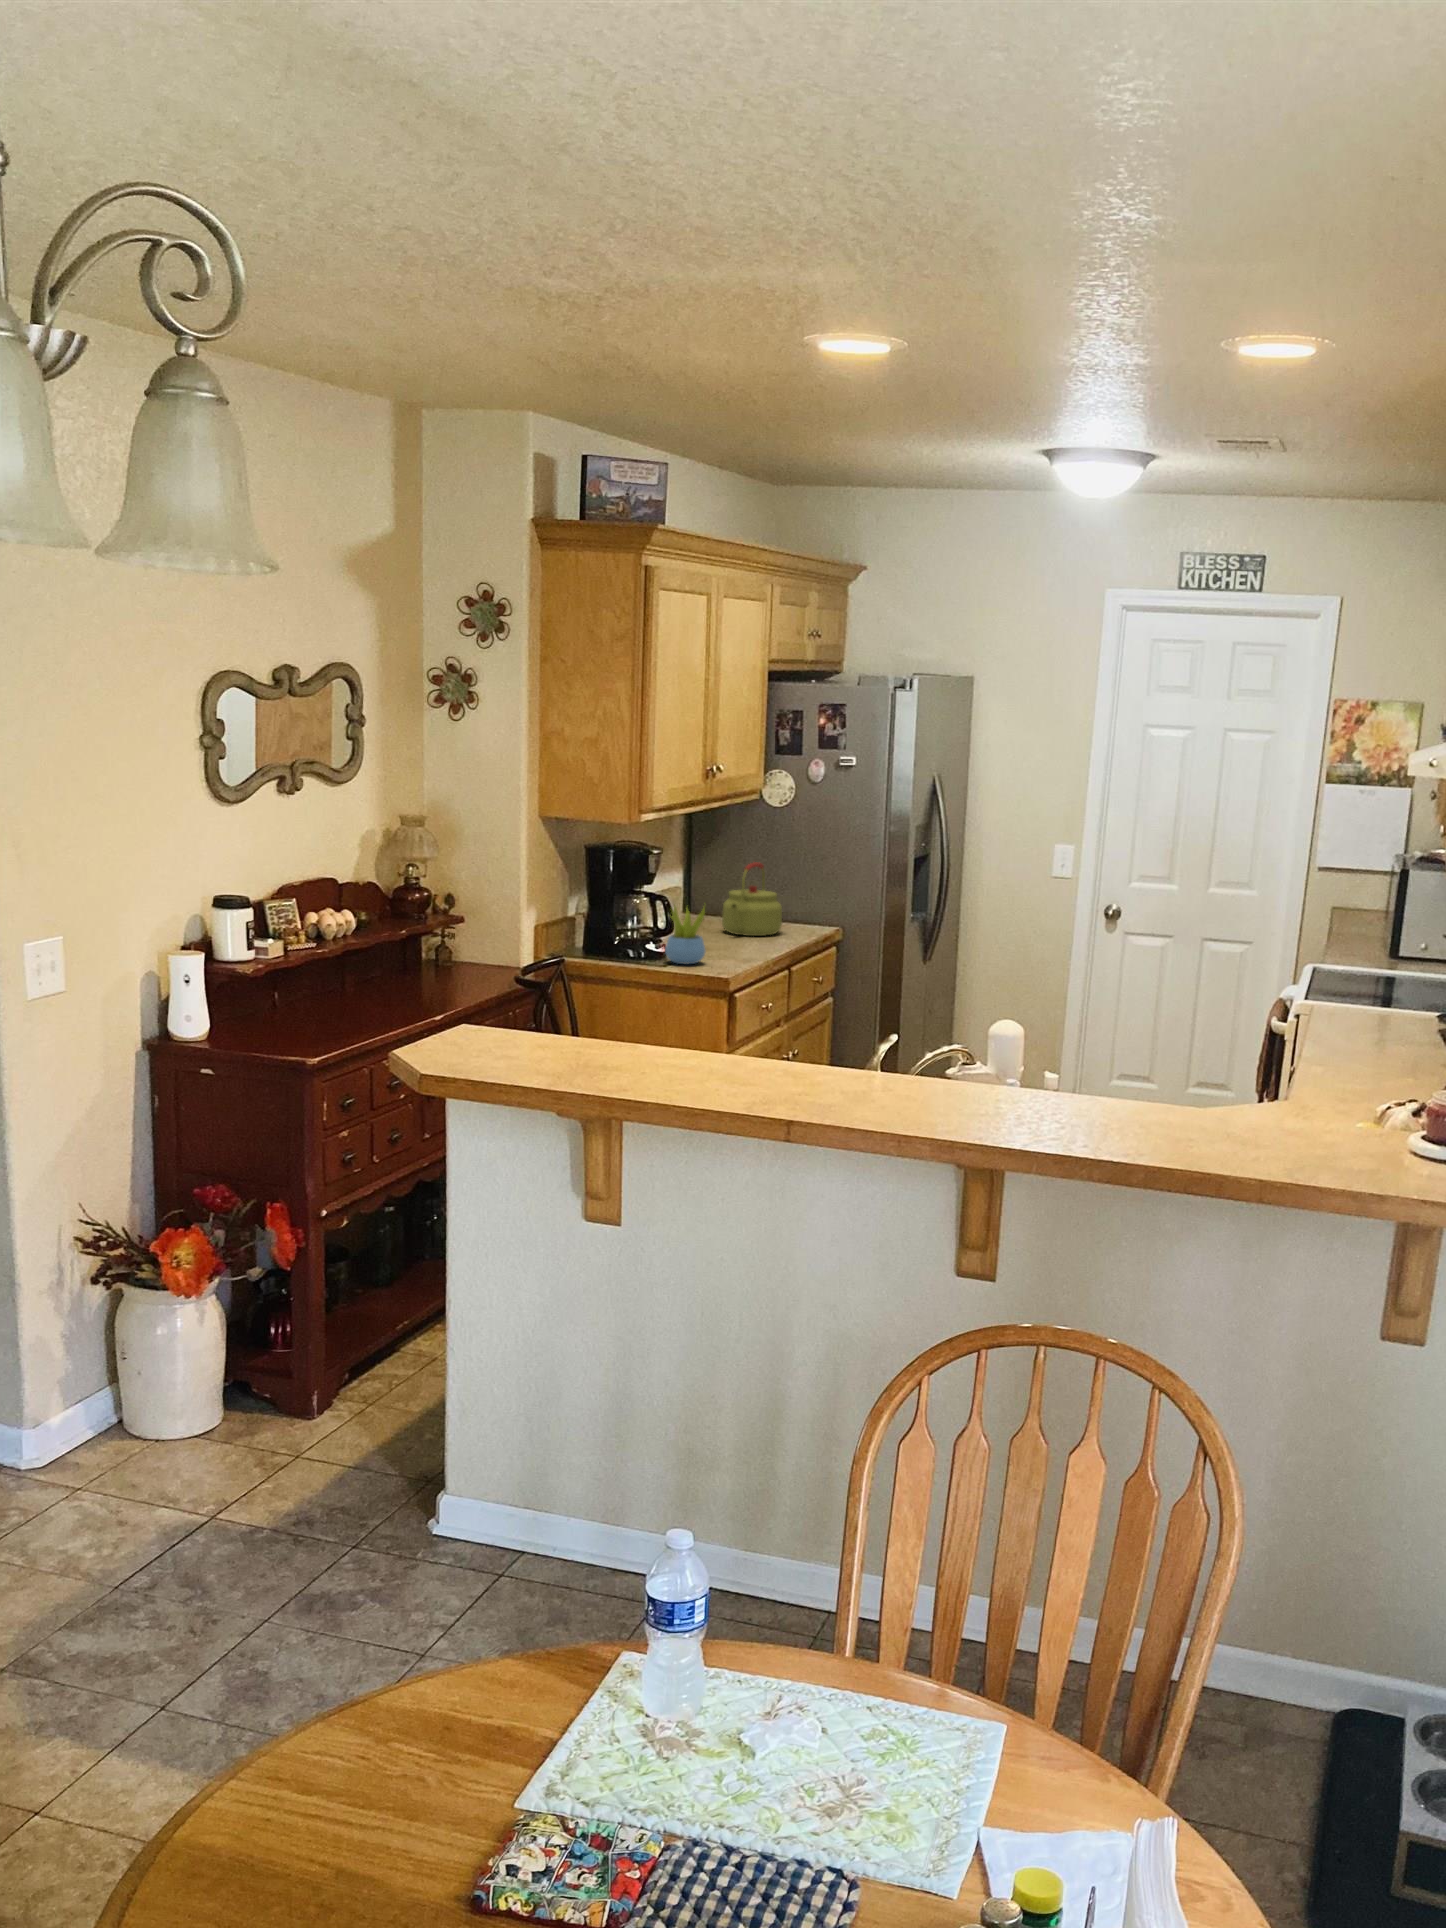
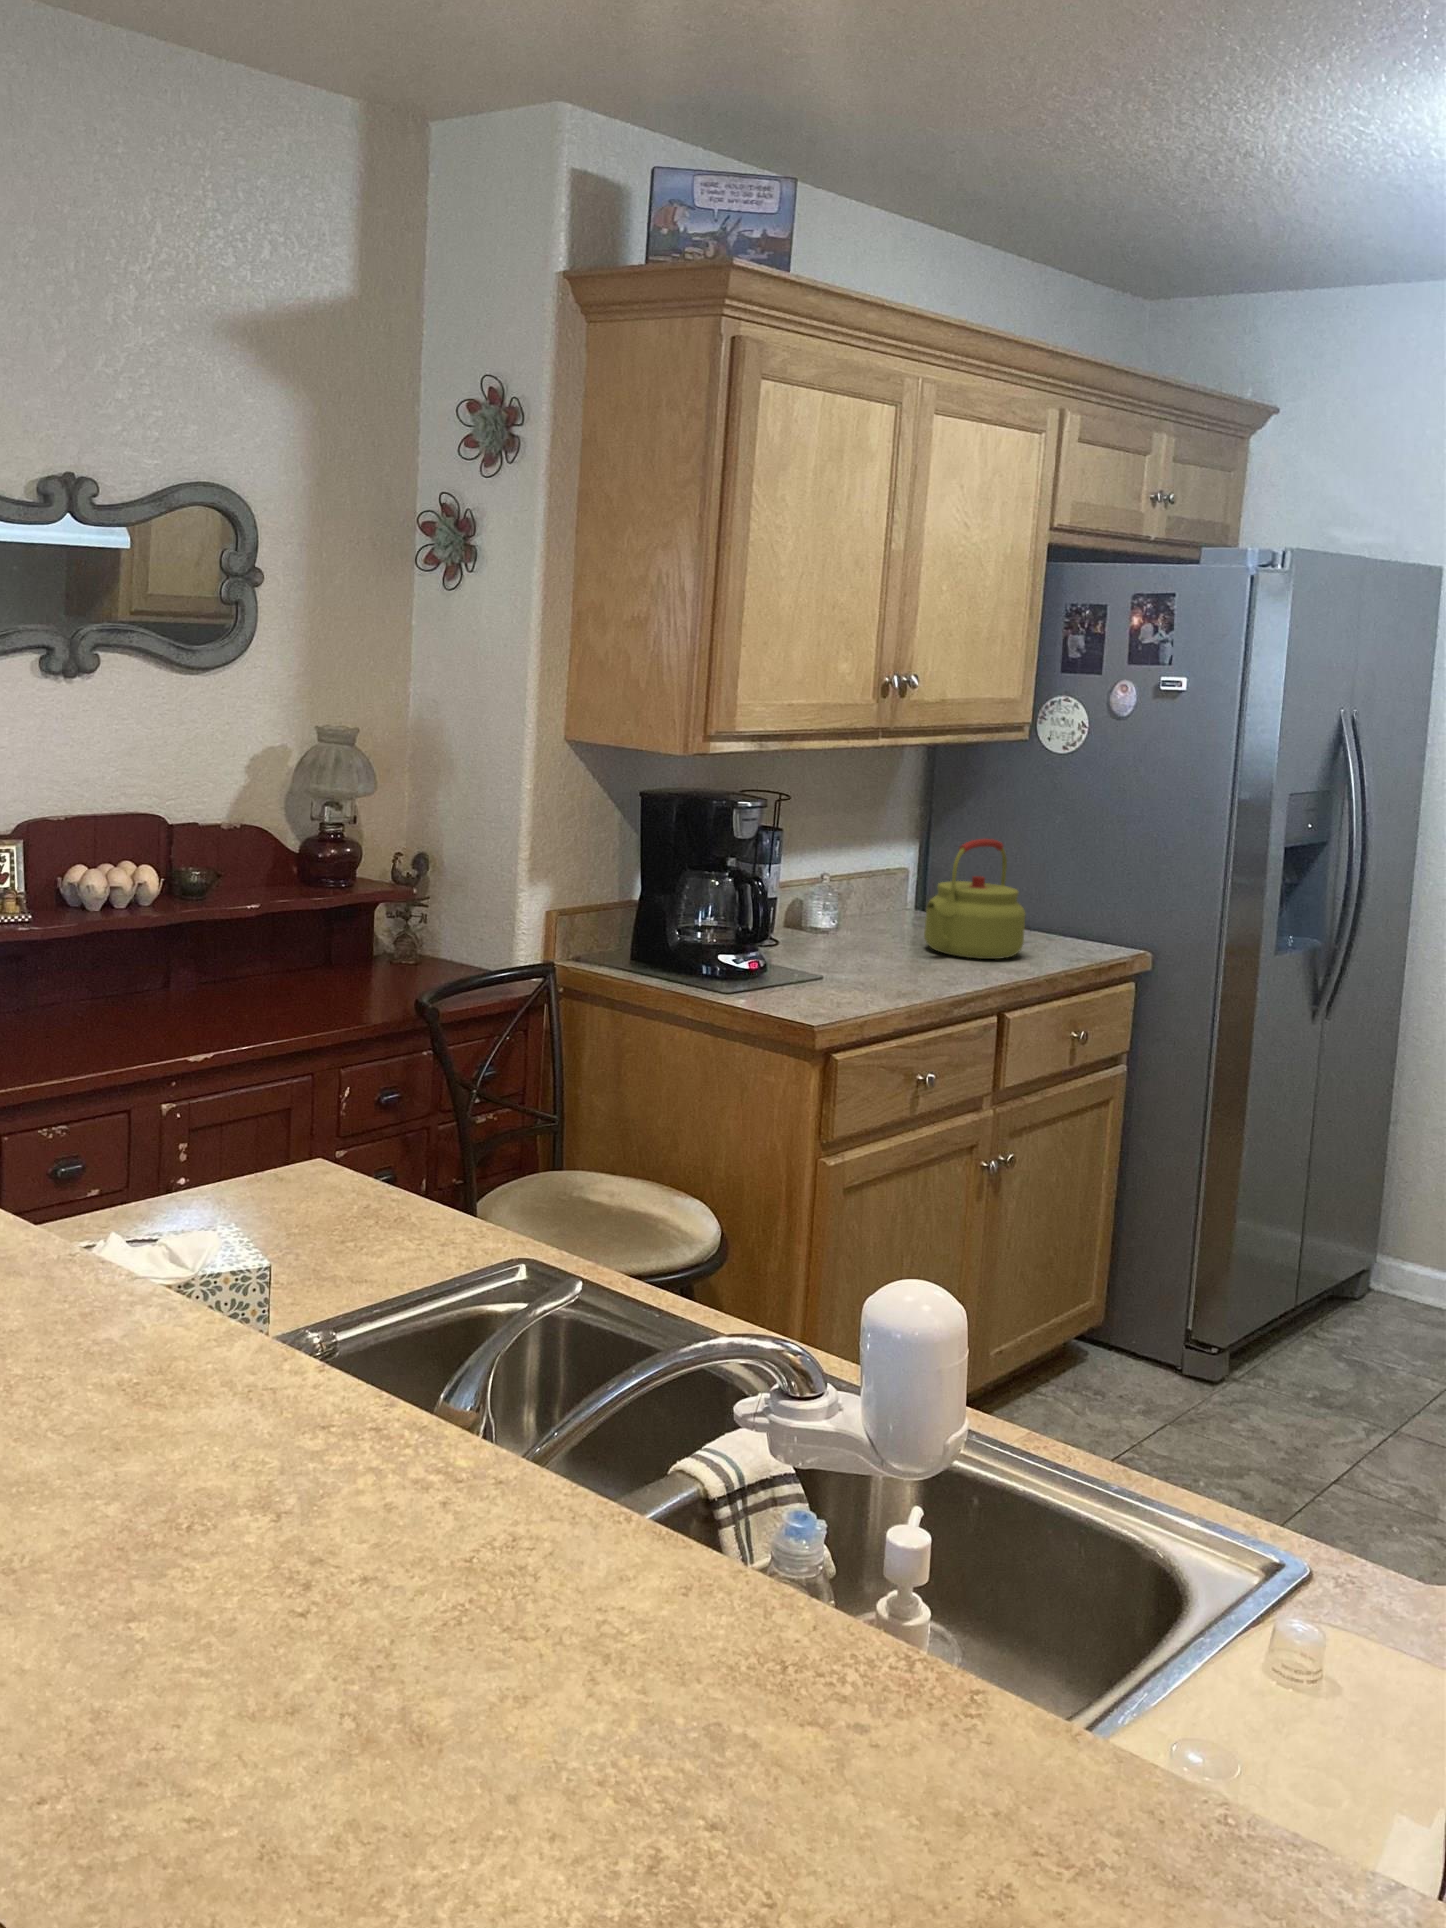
succulent plant: present [665,905,706,964] -> none [745,889,814,996]

